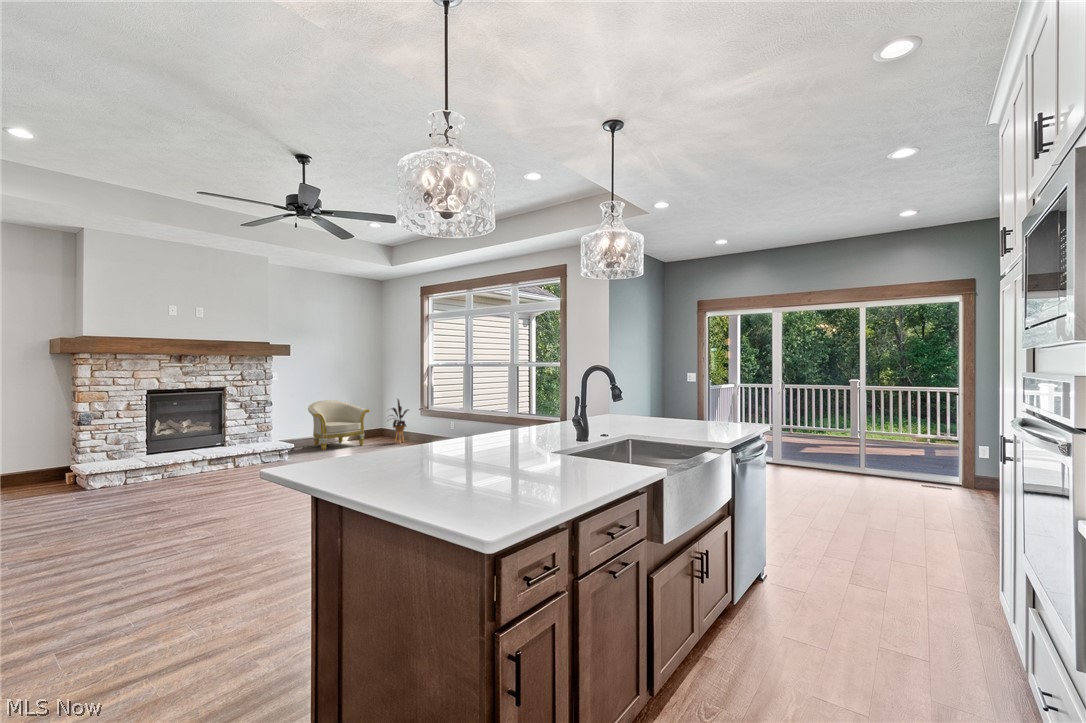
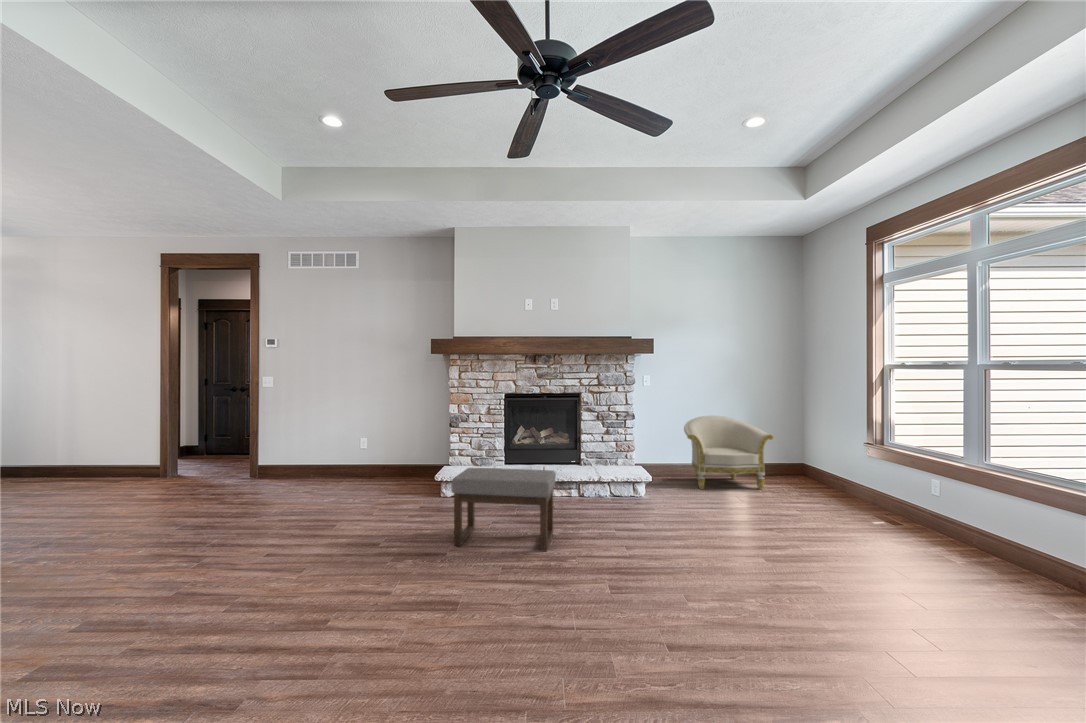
house plant: present [392,399,408,442] -> none [797,421,850,498]
ottoman: none [162,441,253,505] -> present [452,468,556,551]

